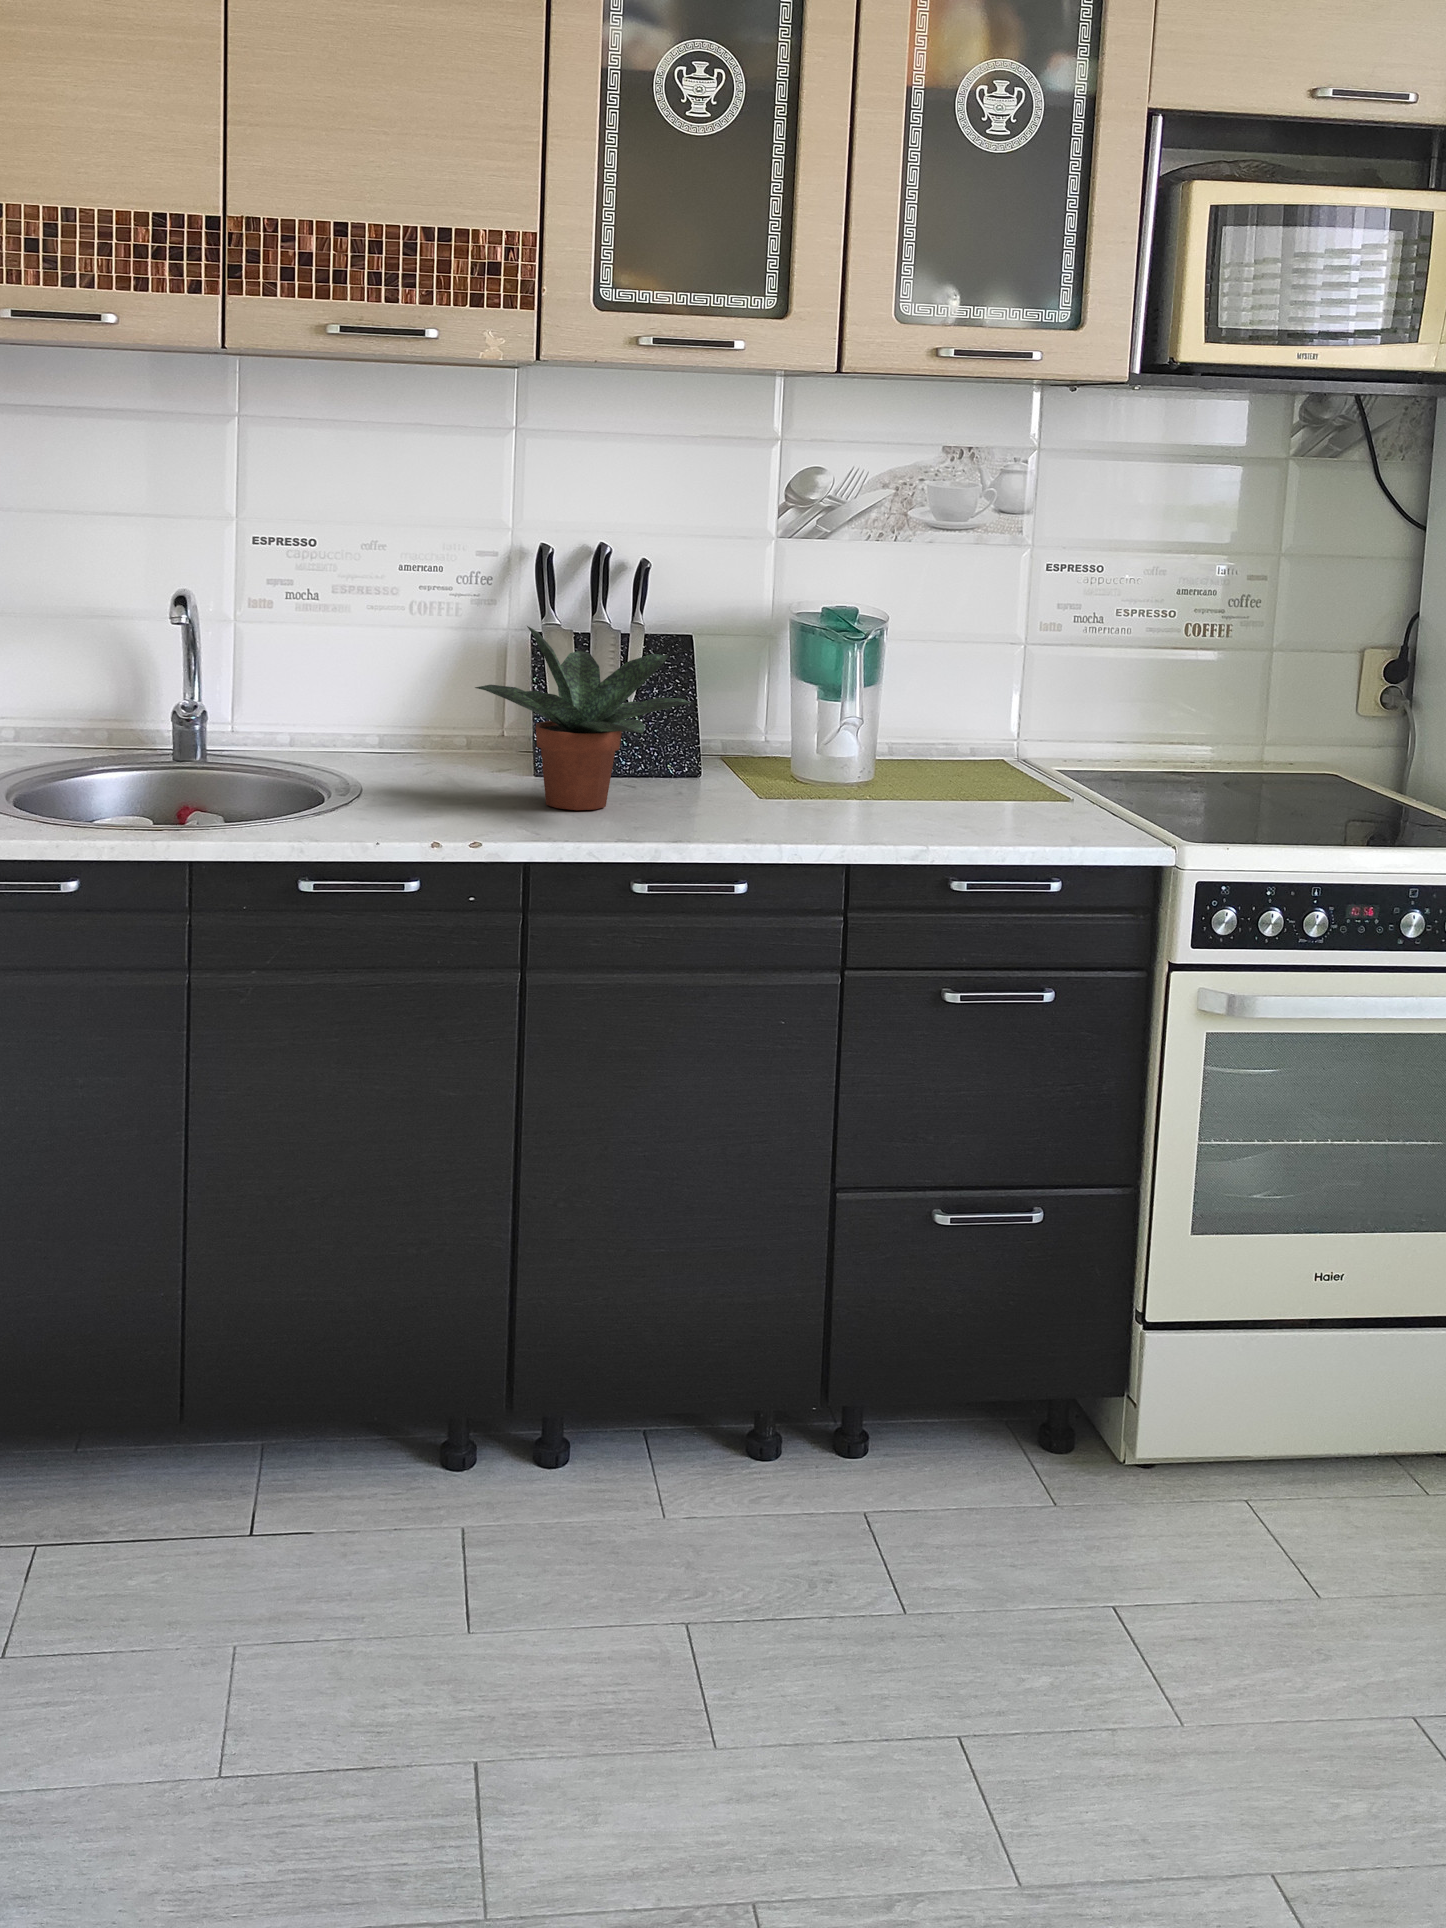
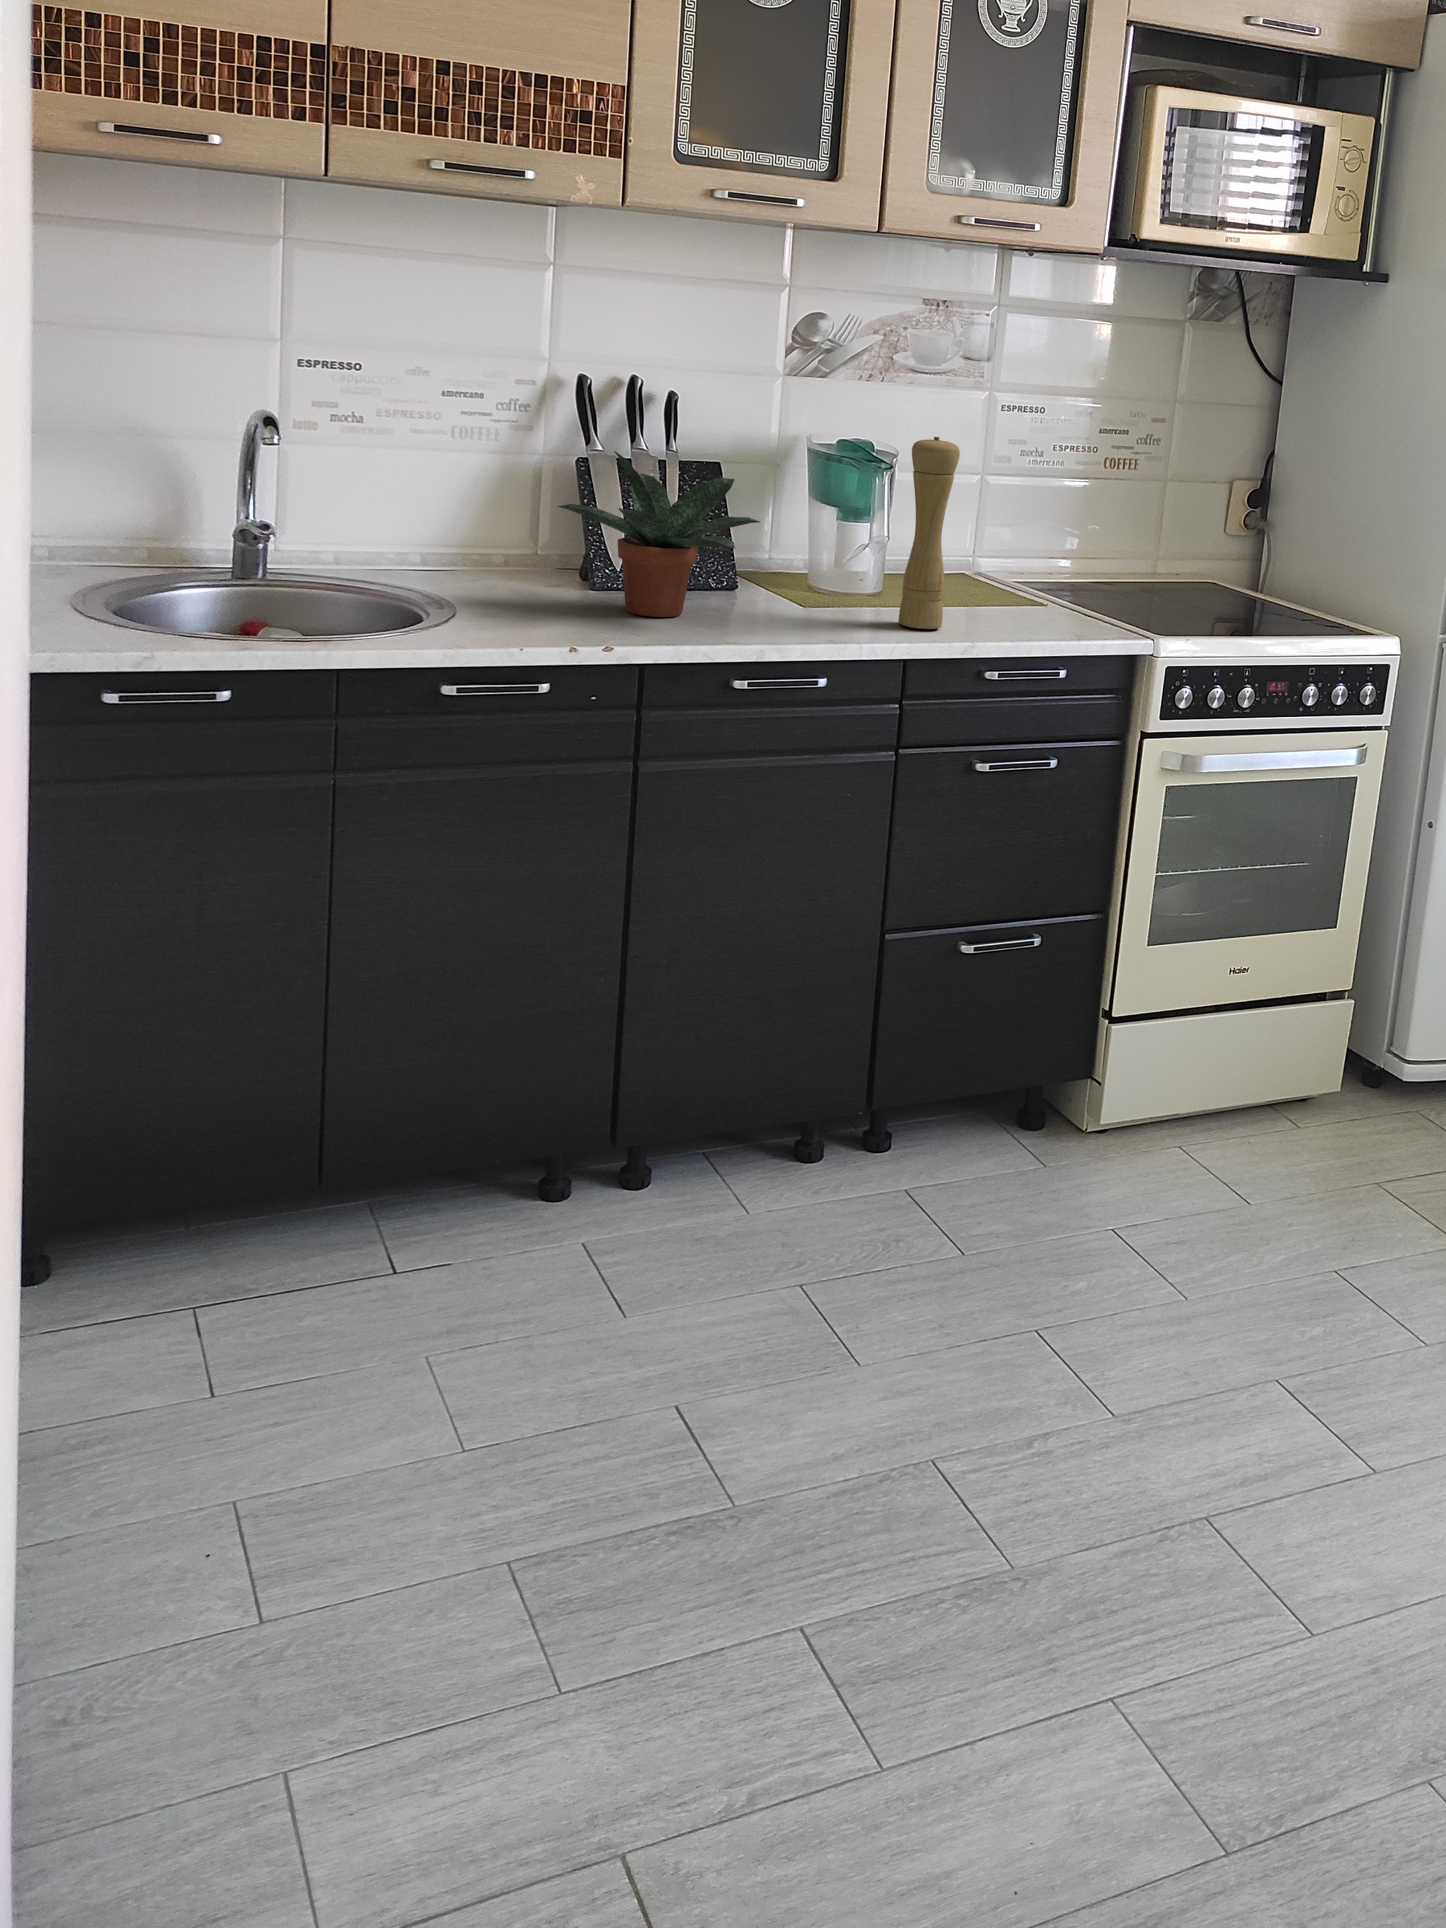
pepper mill: none [858,603,923,828] -> present [898,437,960,629]

